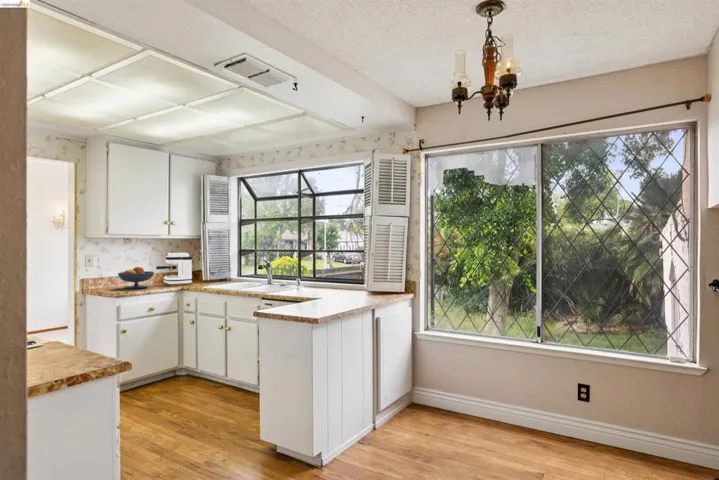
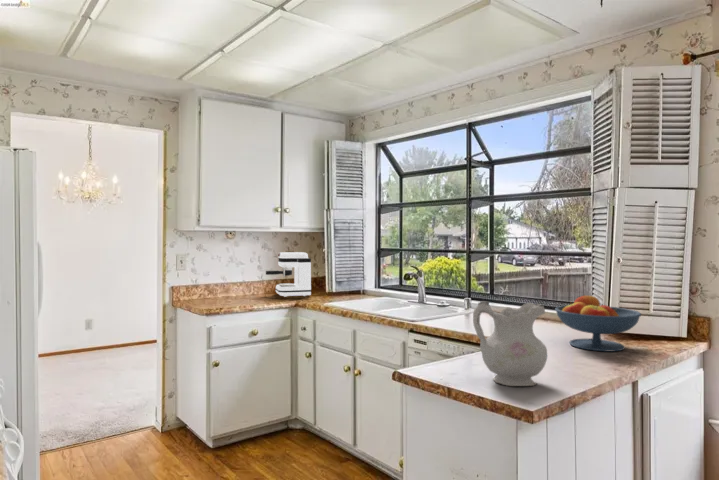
fruit bowl: present [118,267,154,289] -> present [555,295,641,351]
ceramic pitcher: none [293,272,327,311] -> present [473,301,547,386]

